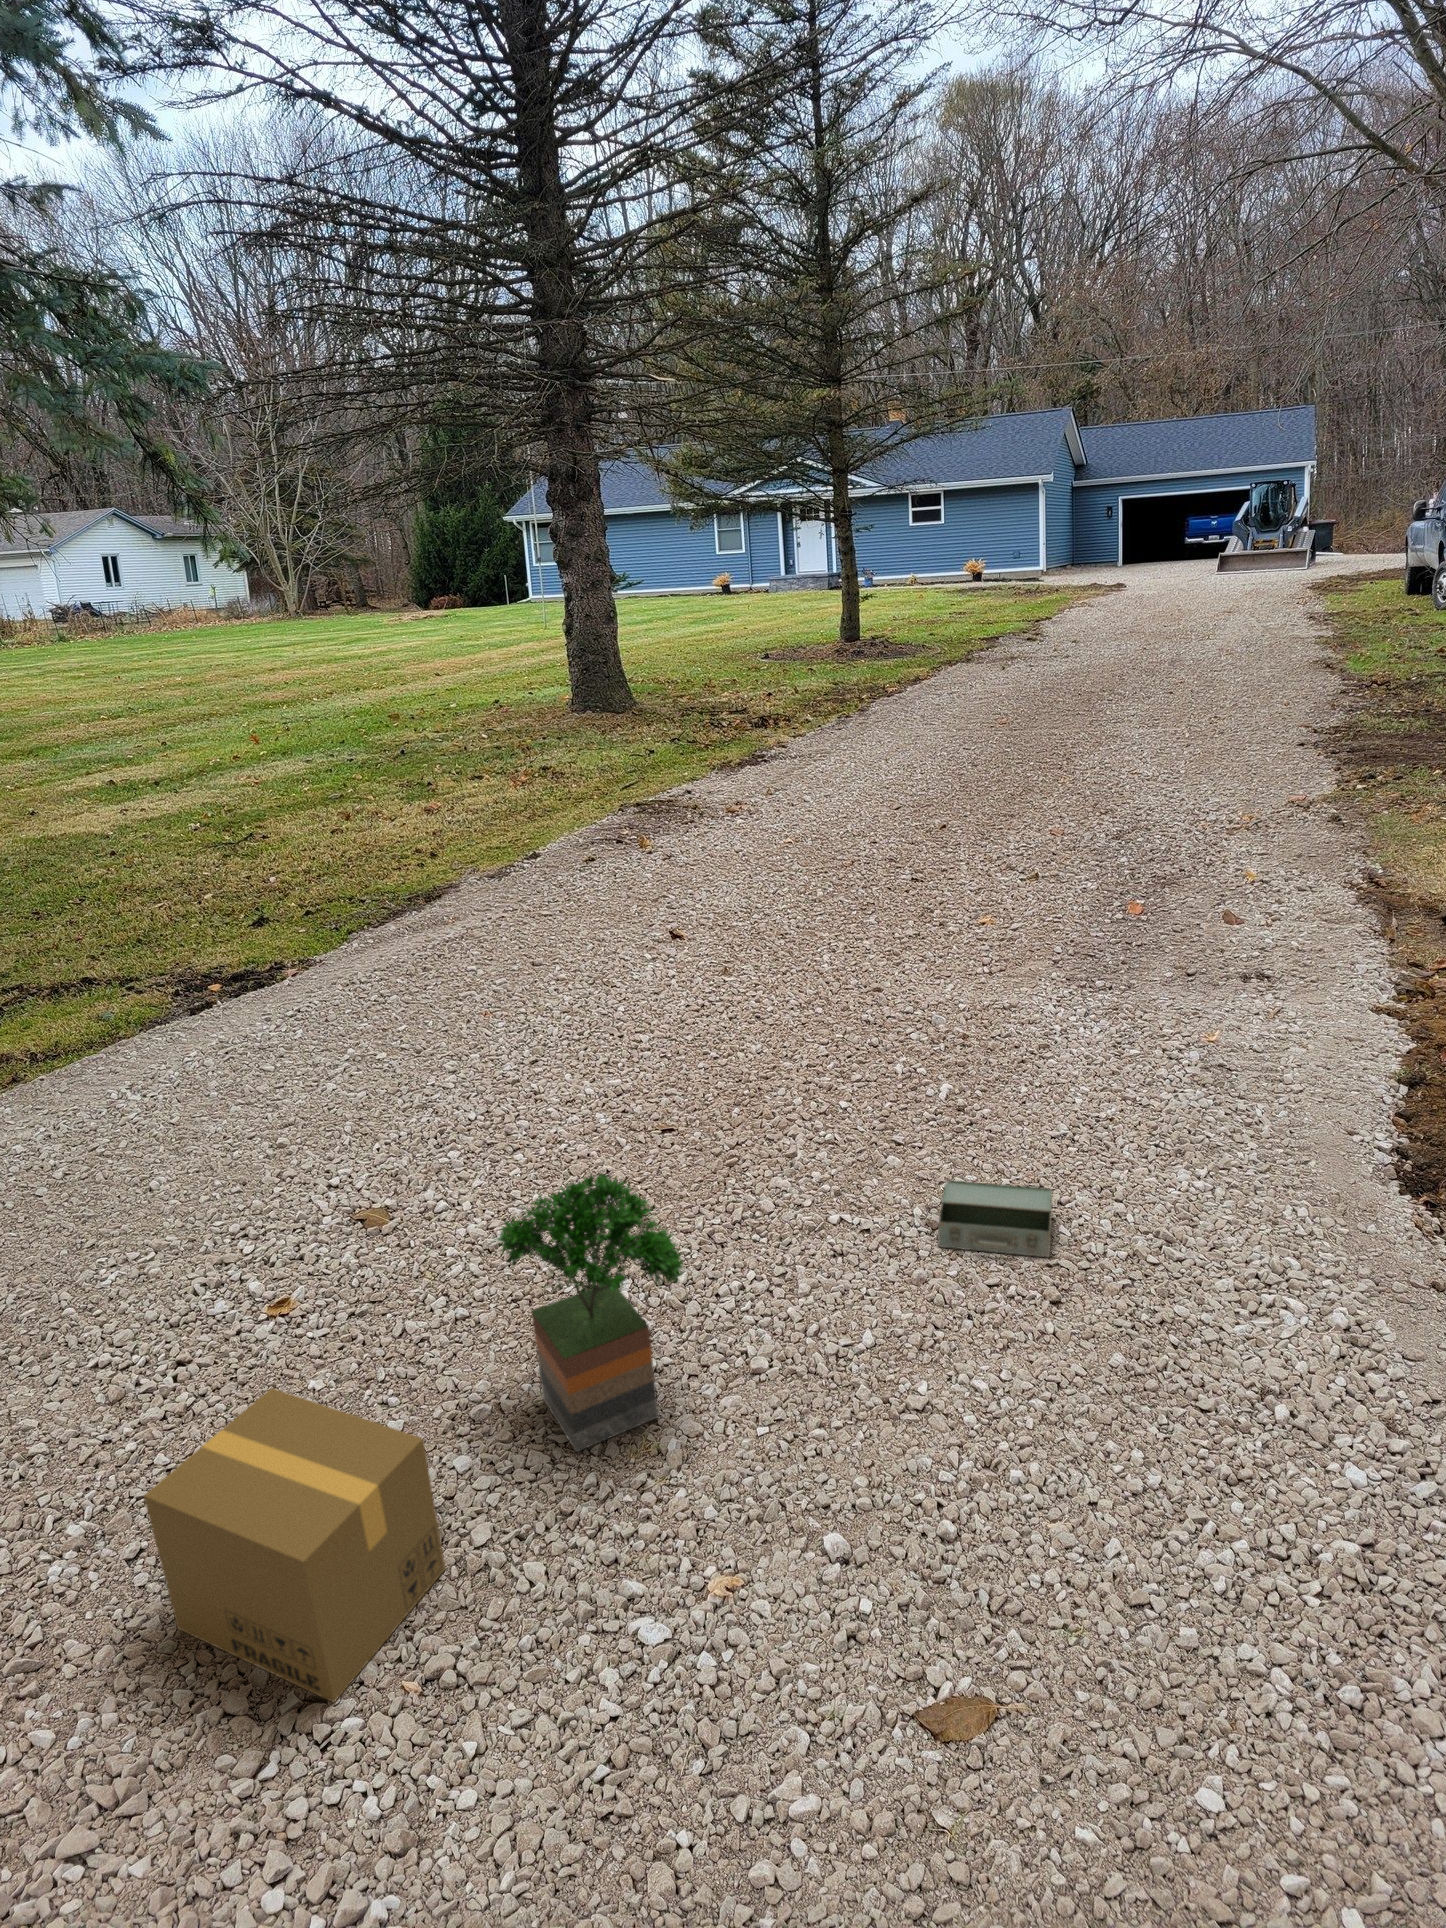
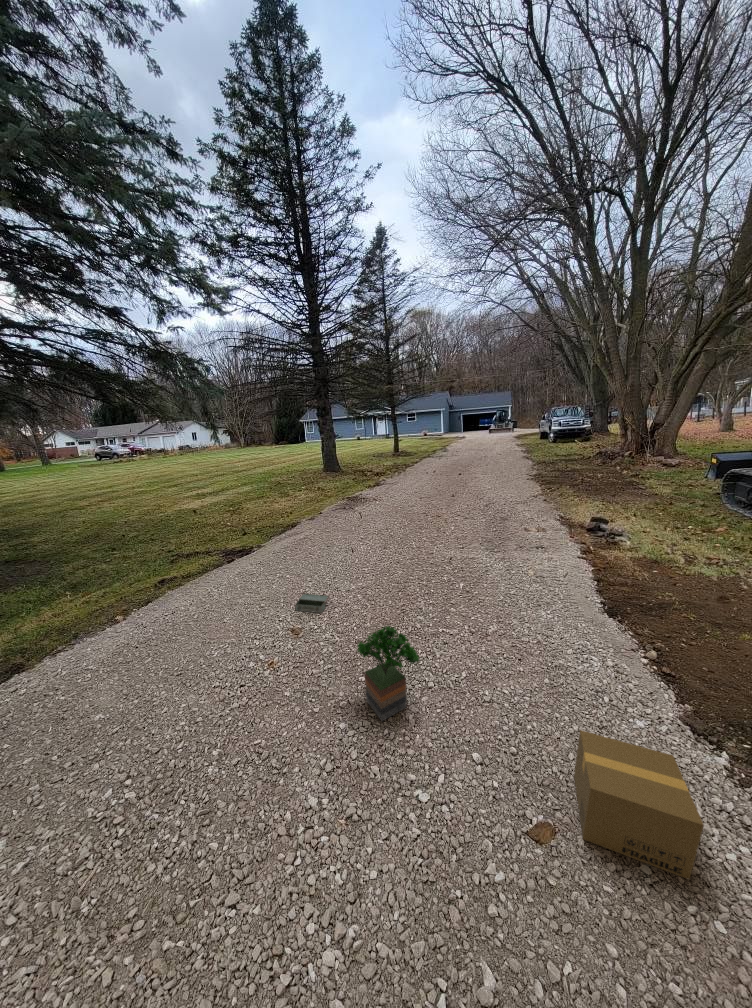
toolbox: present [938,1180,1053,1258] -> present [295,594,328,613]
cardboard box: present [144,1388,446,1702] -> present [574,730,704,879]

